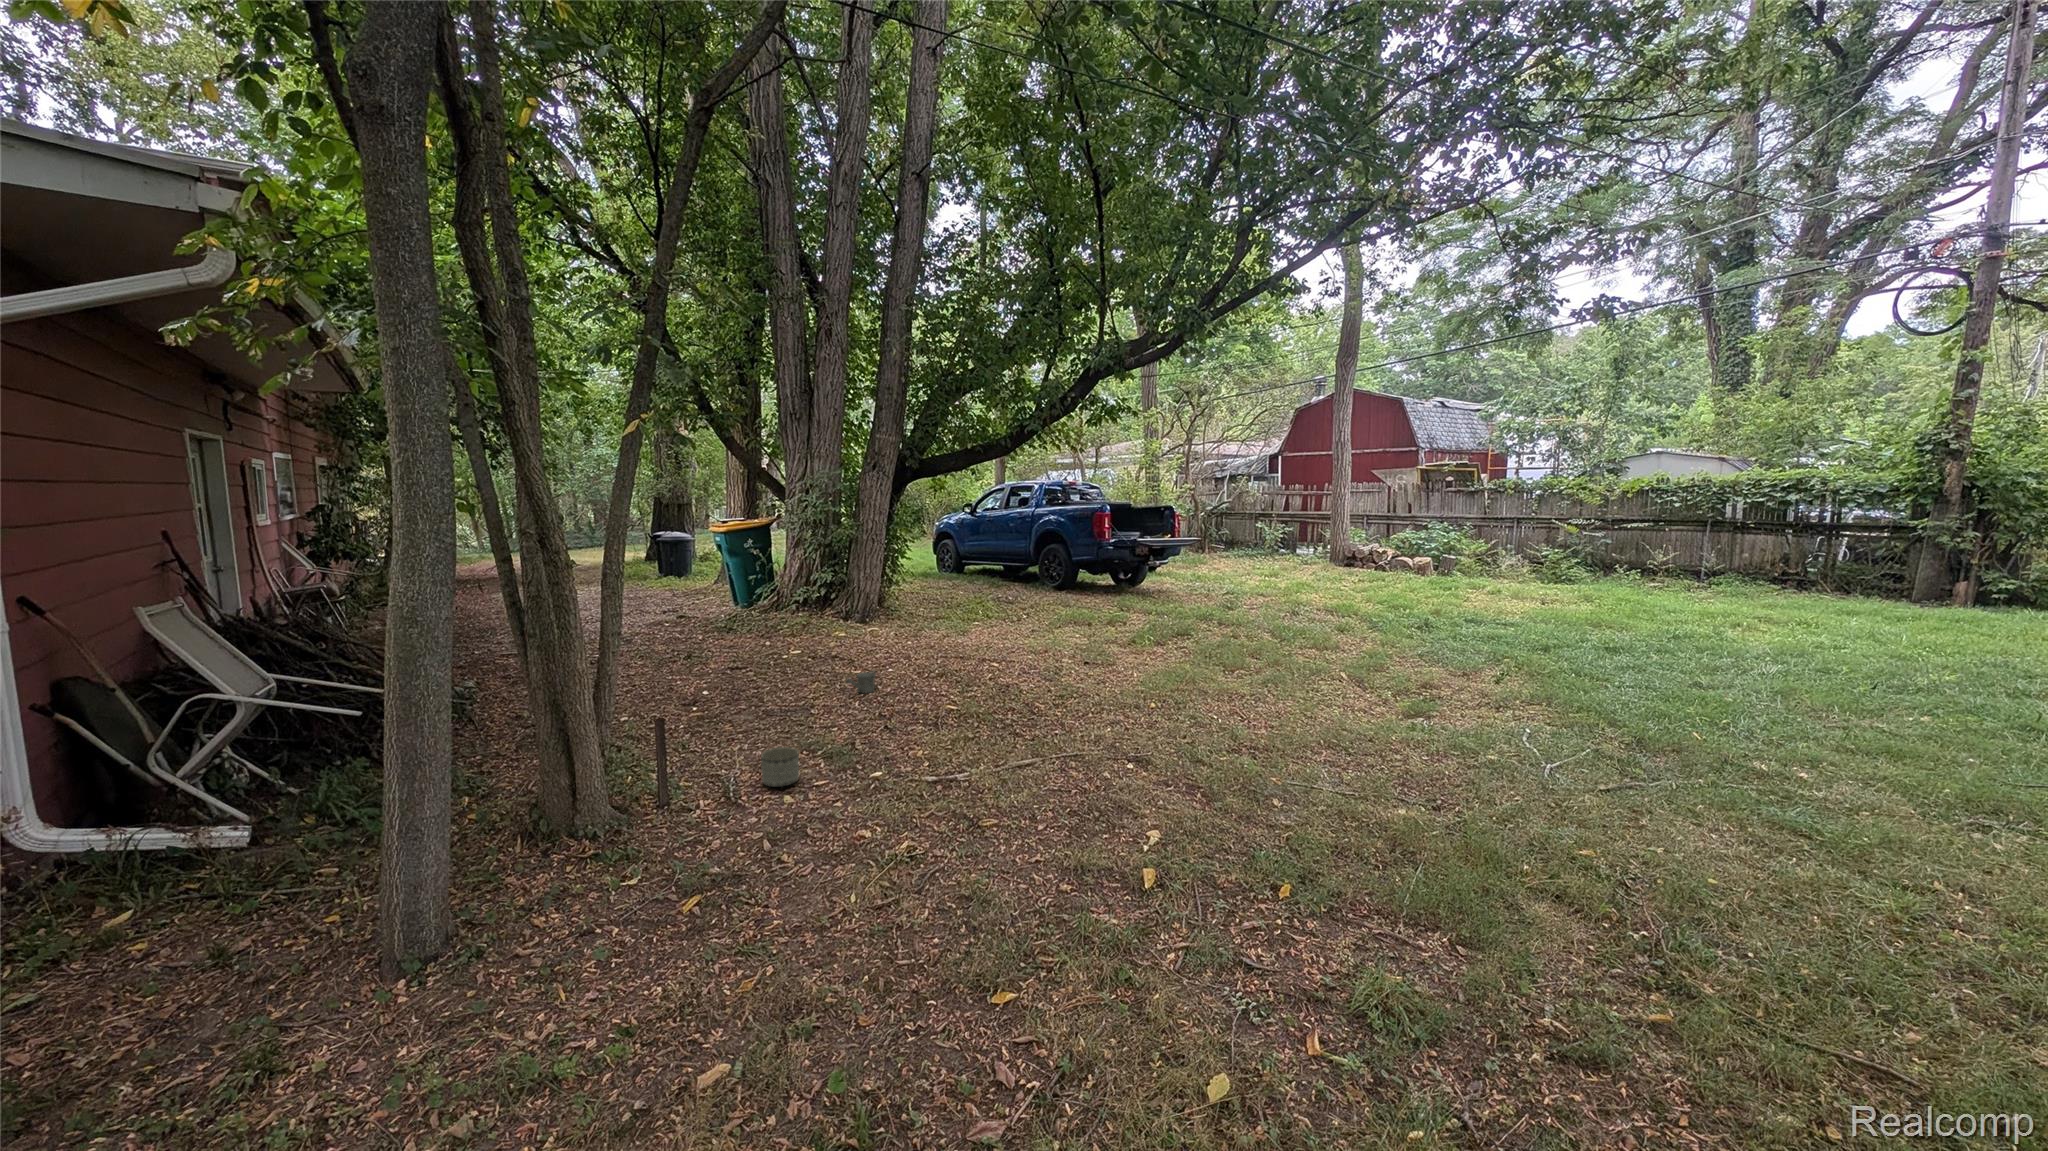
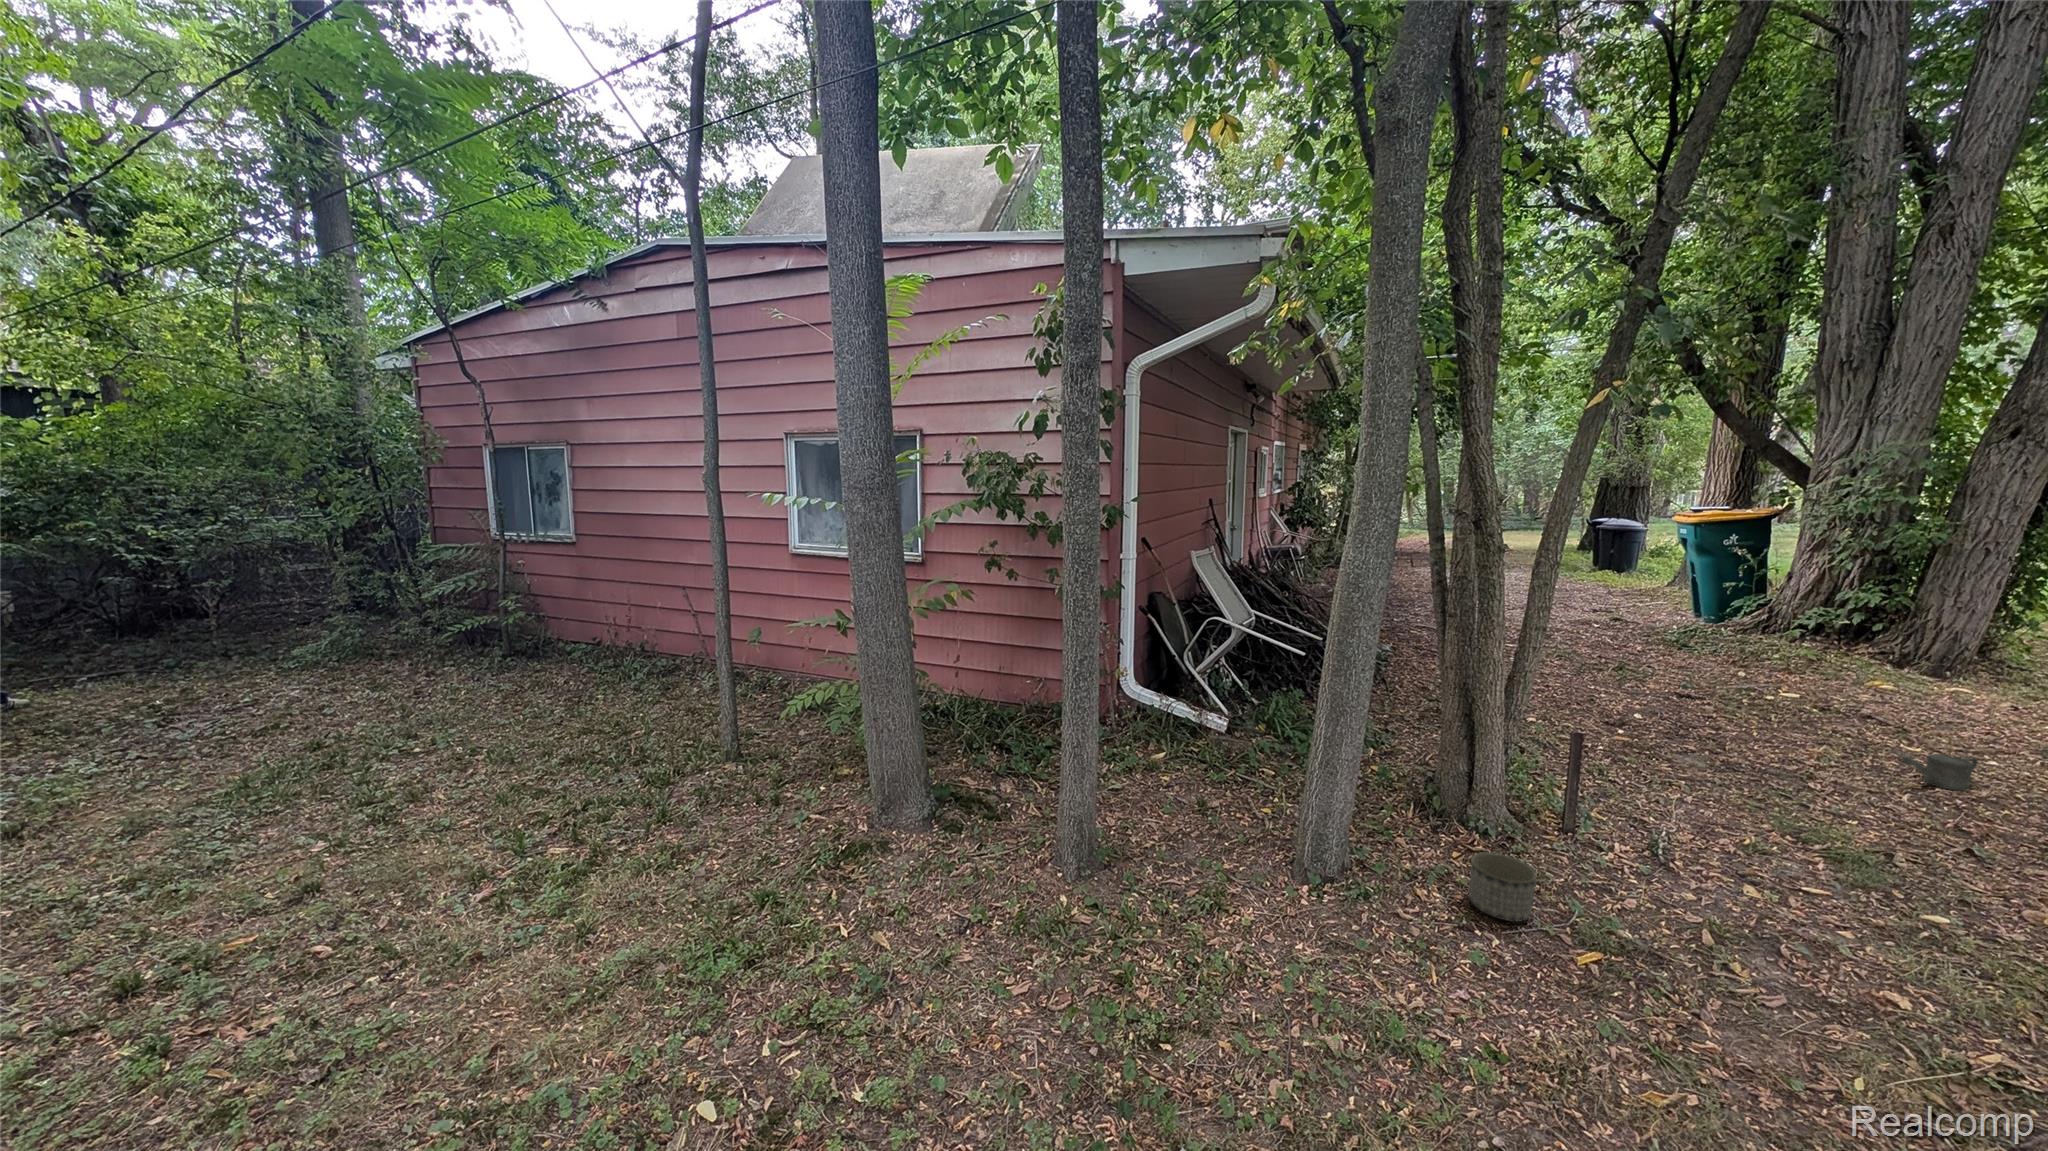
planter: present [761,747,799,787] -> present [1469,852,1537,922]

